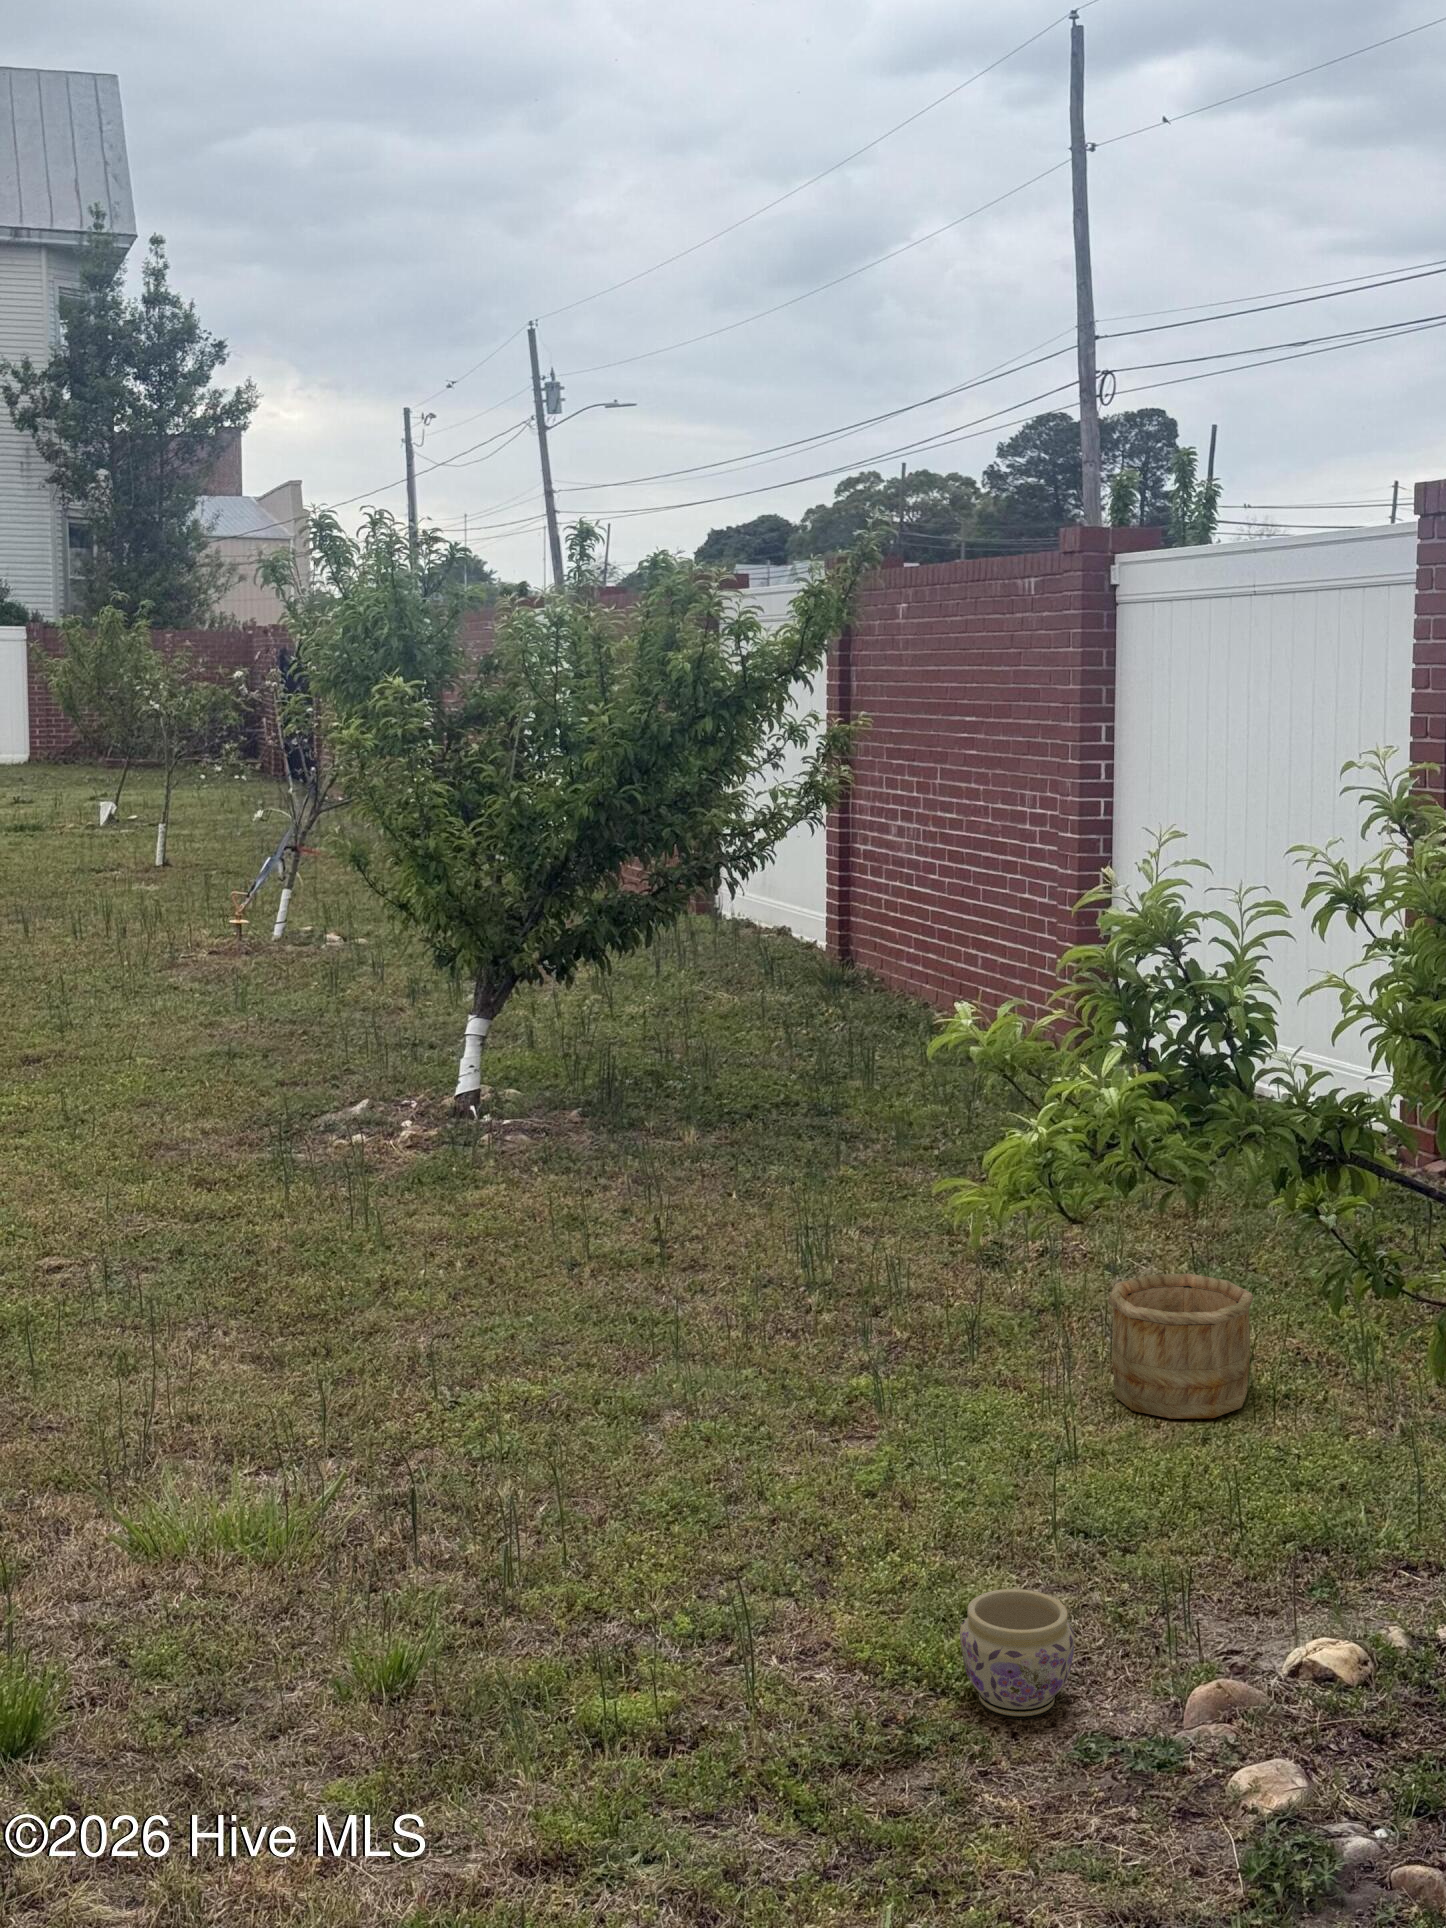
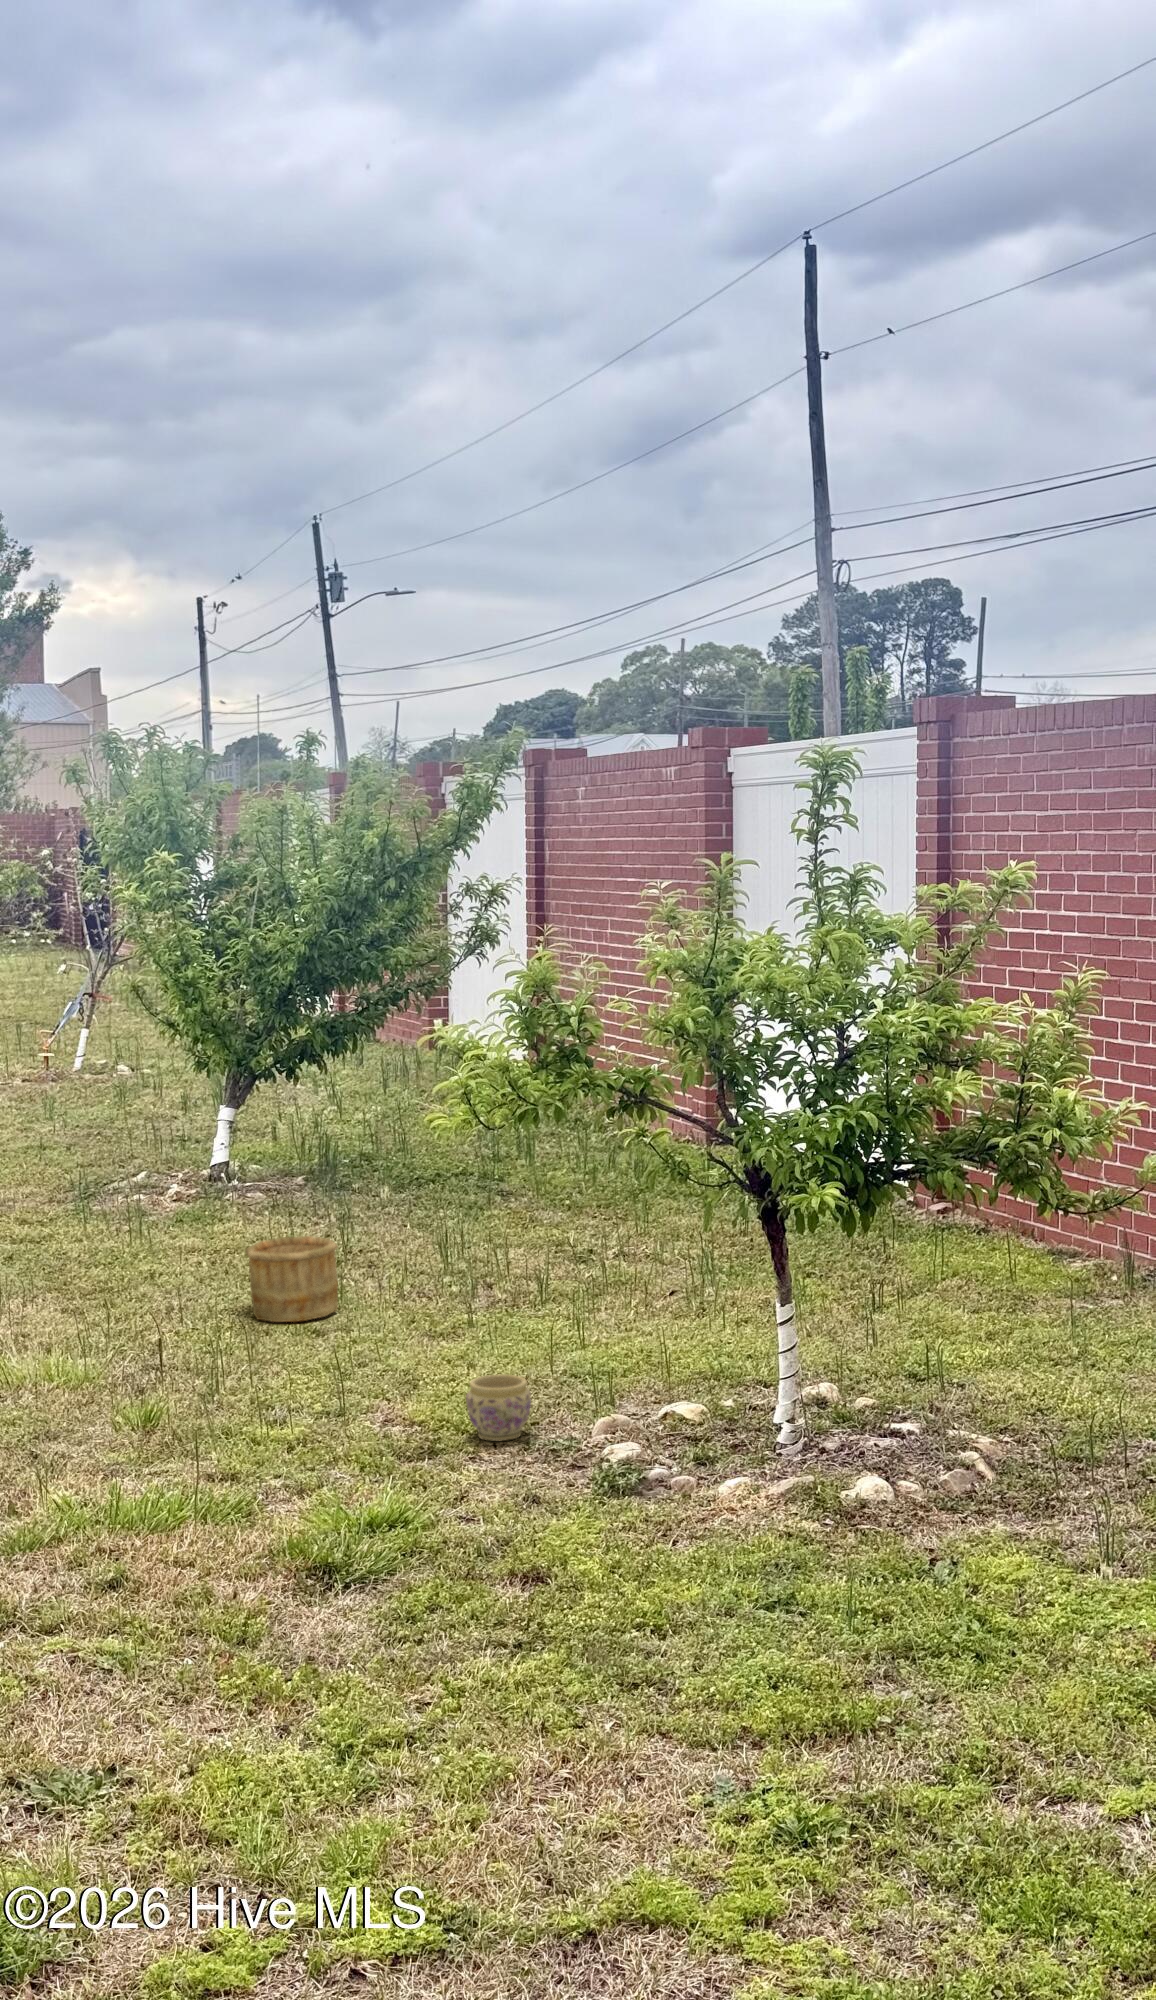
wooden bucket: present [1108,1273,1253,1419] -> present [246,1236,338,1322]

